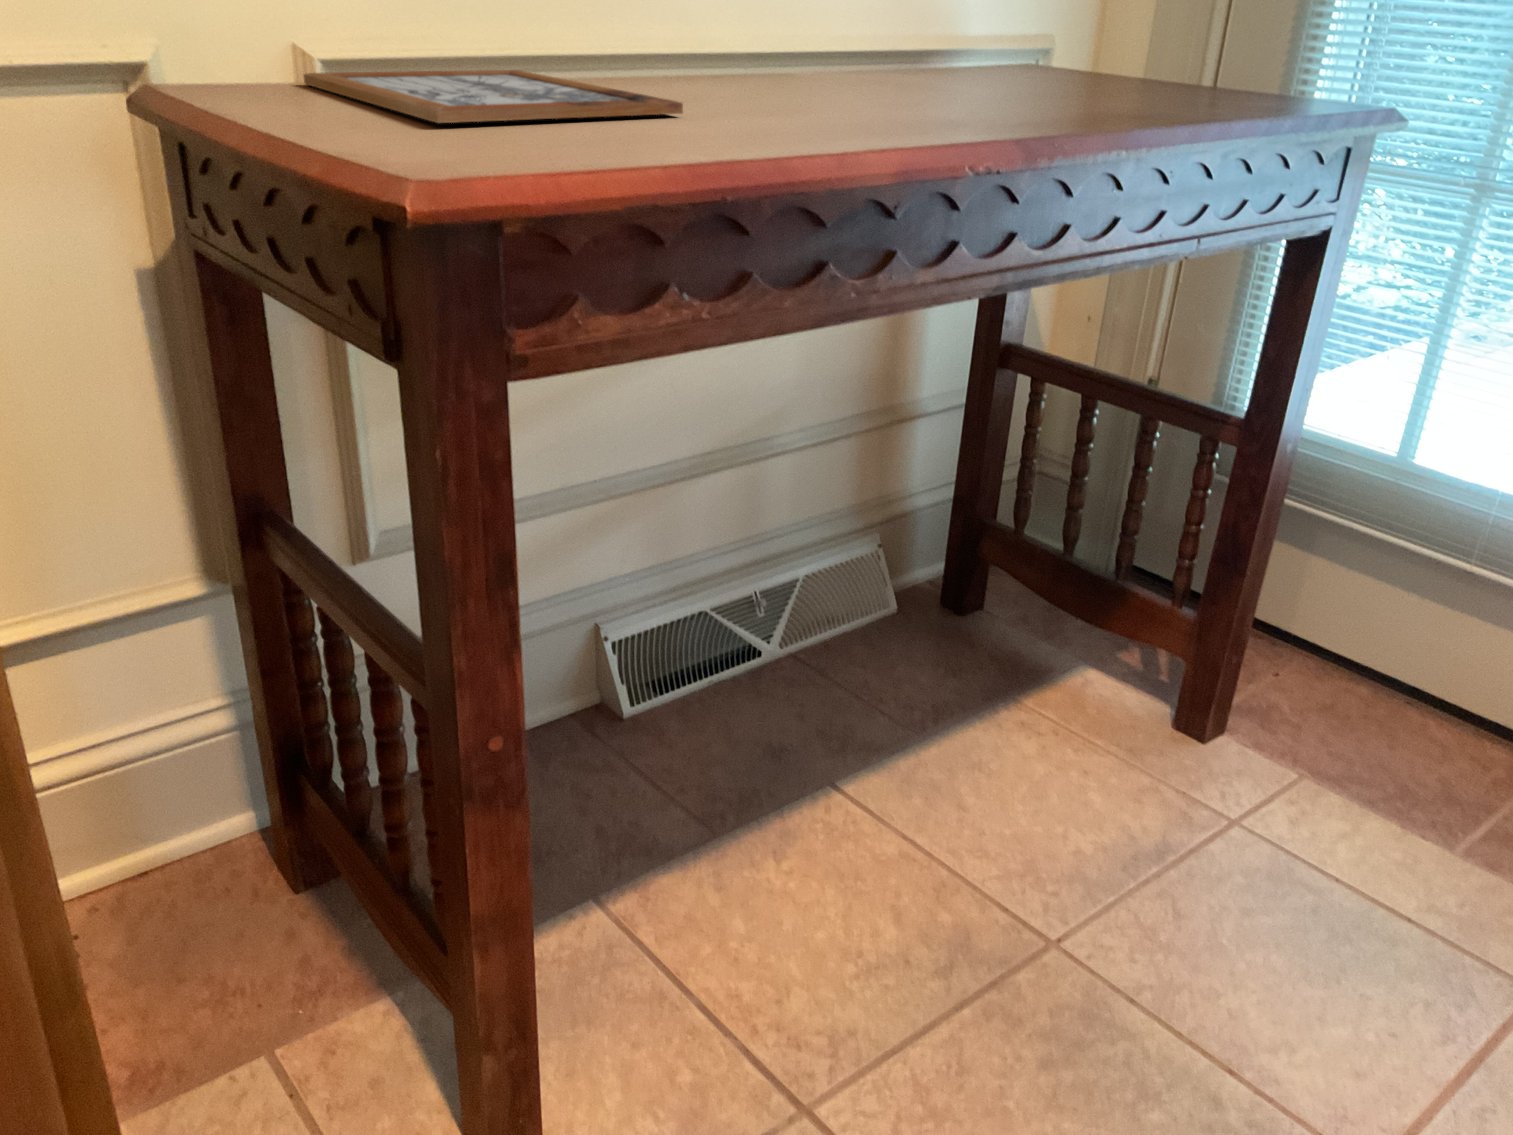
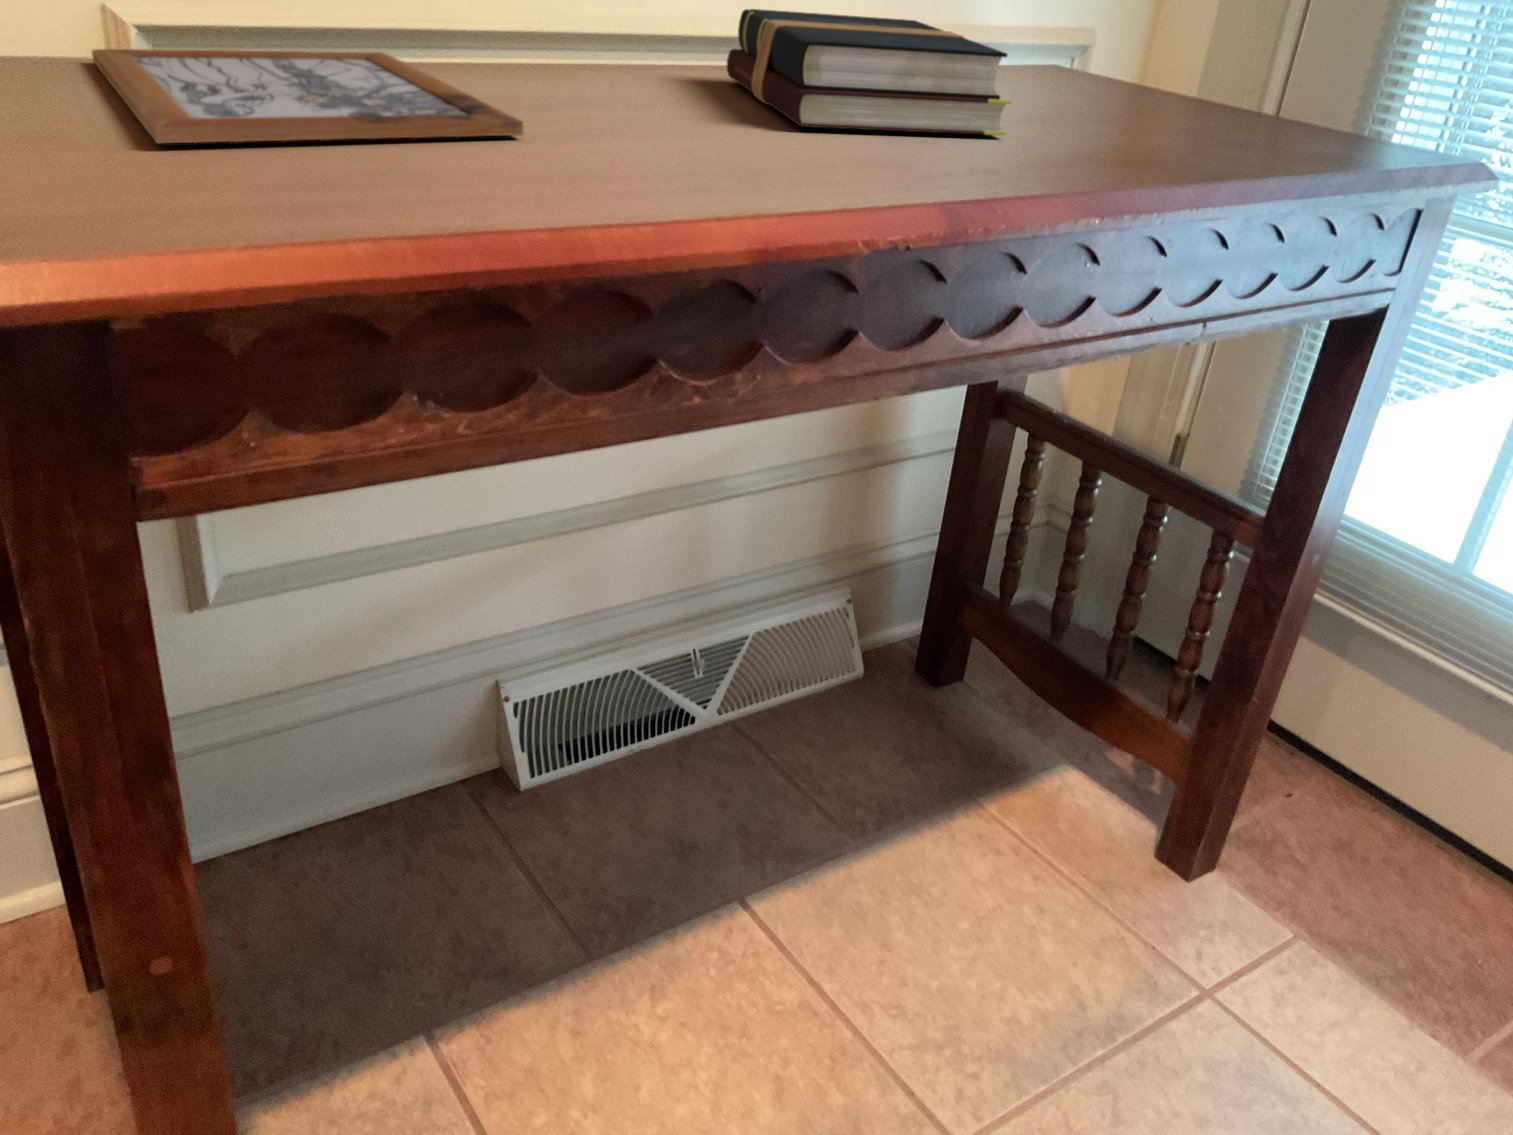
hardback book: none [788,22,1034,105] -> present [727,9,1011,135]

